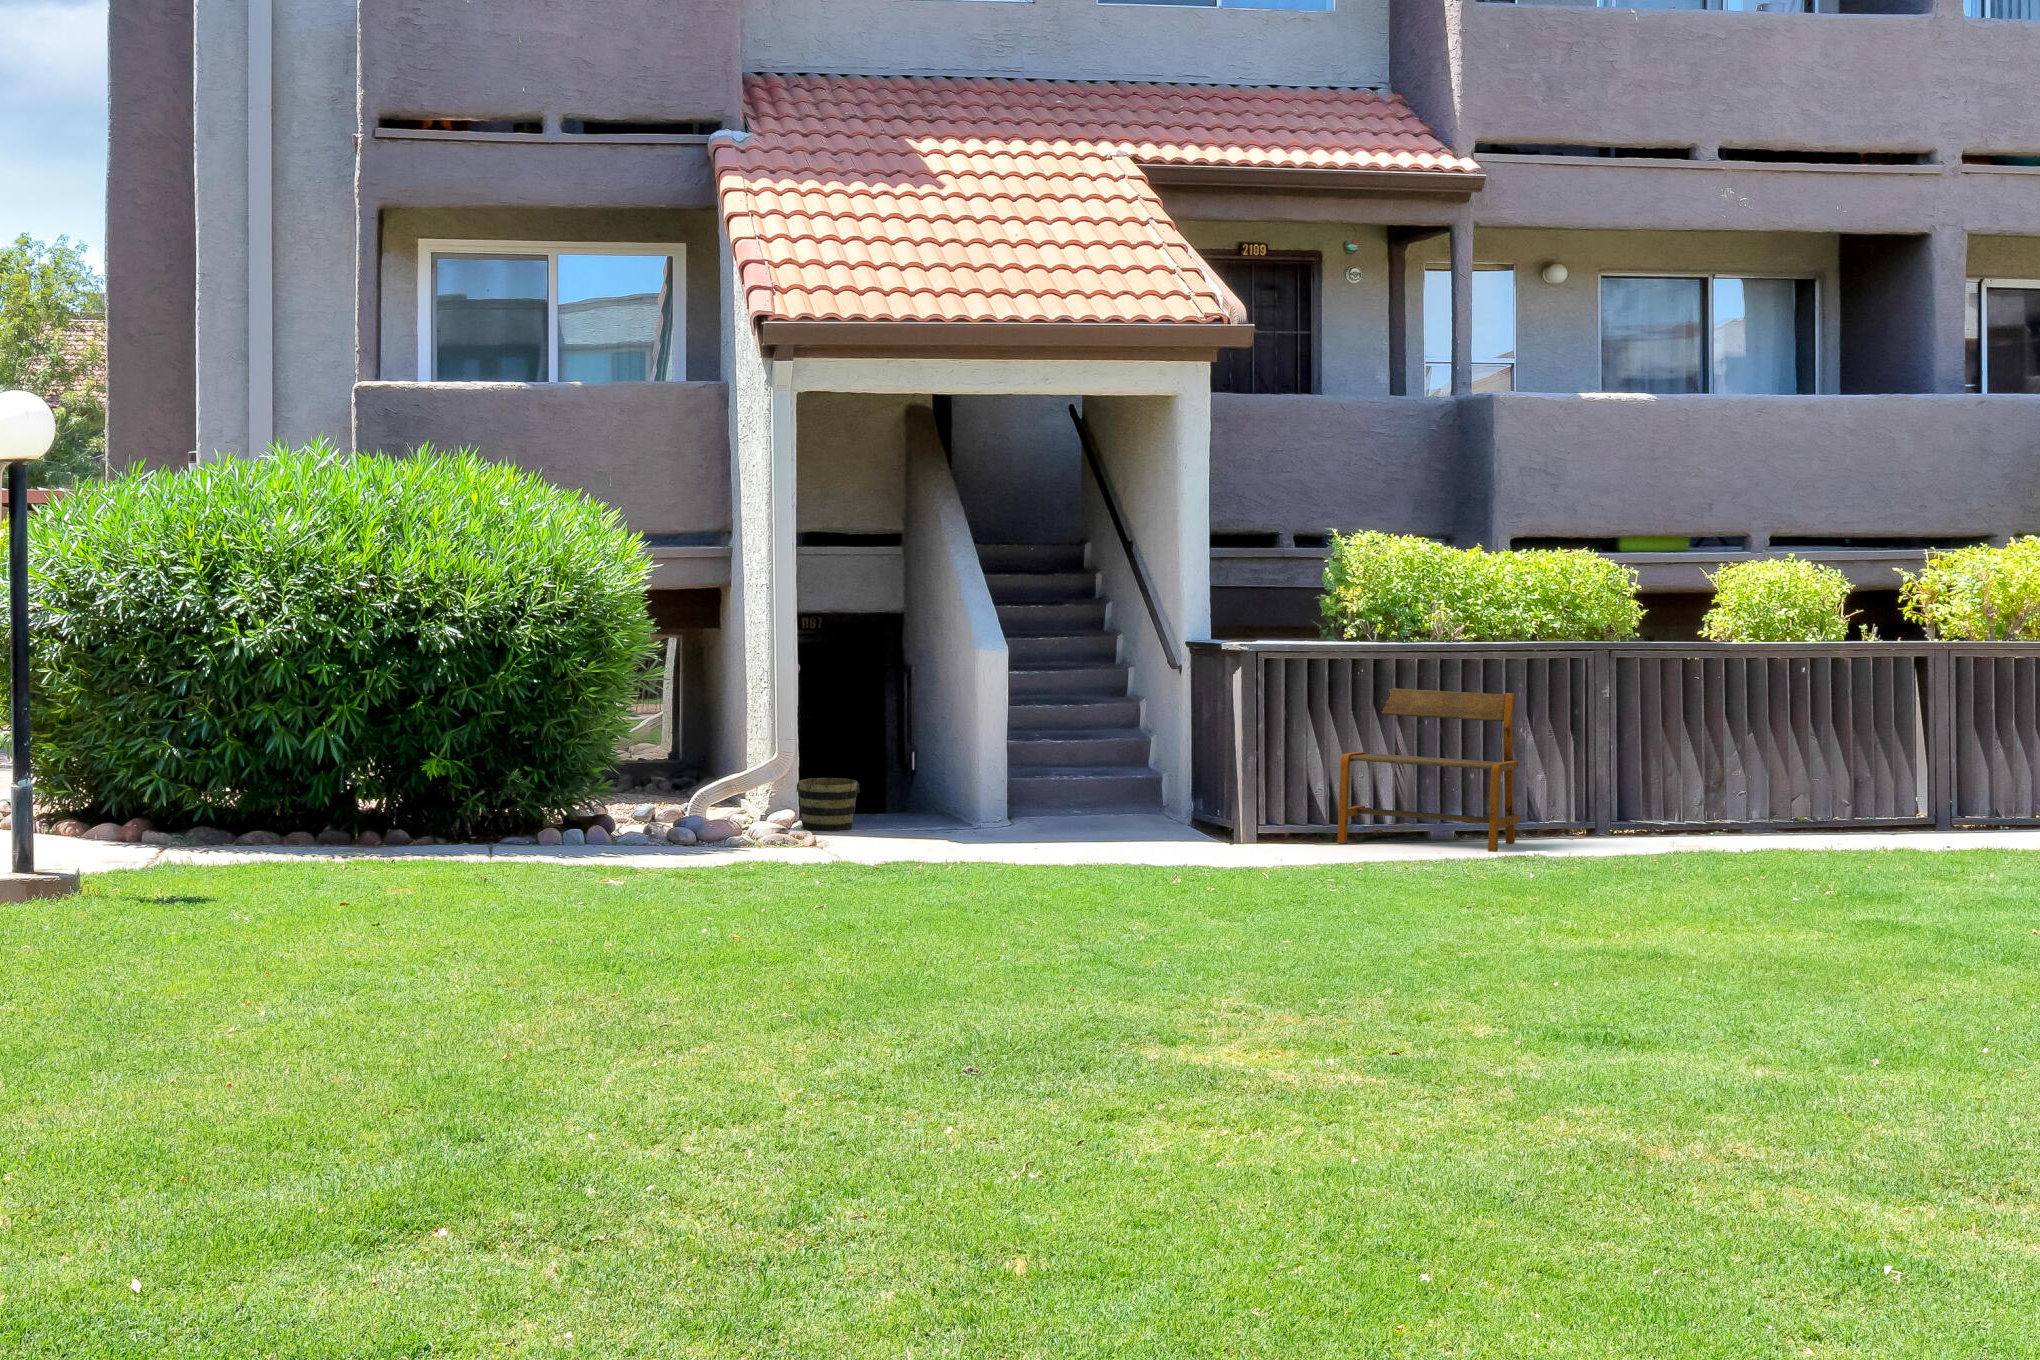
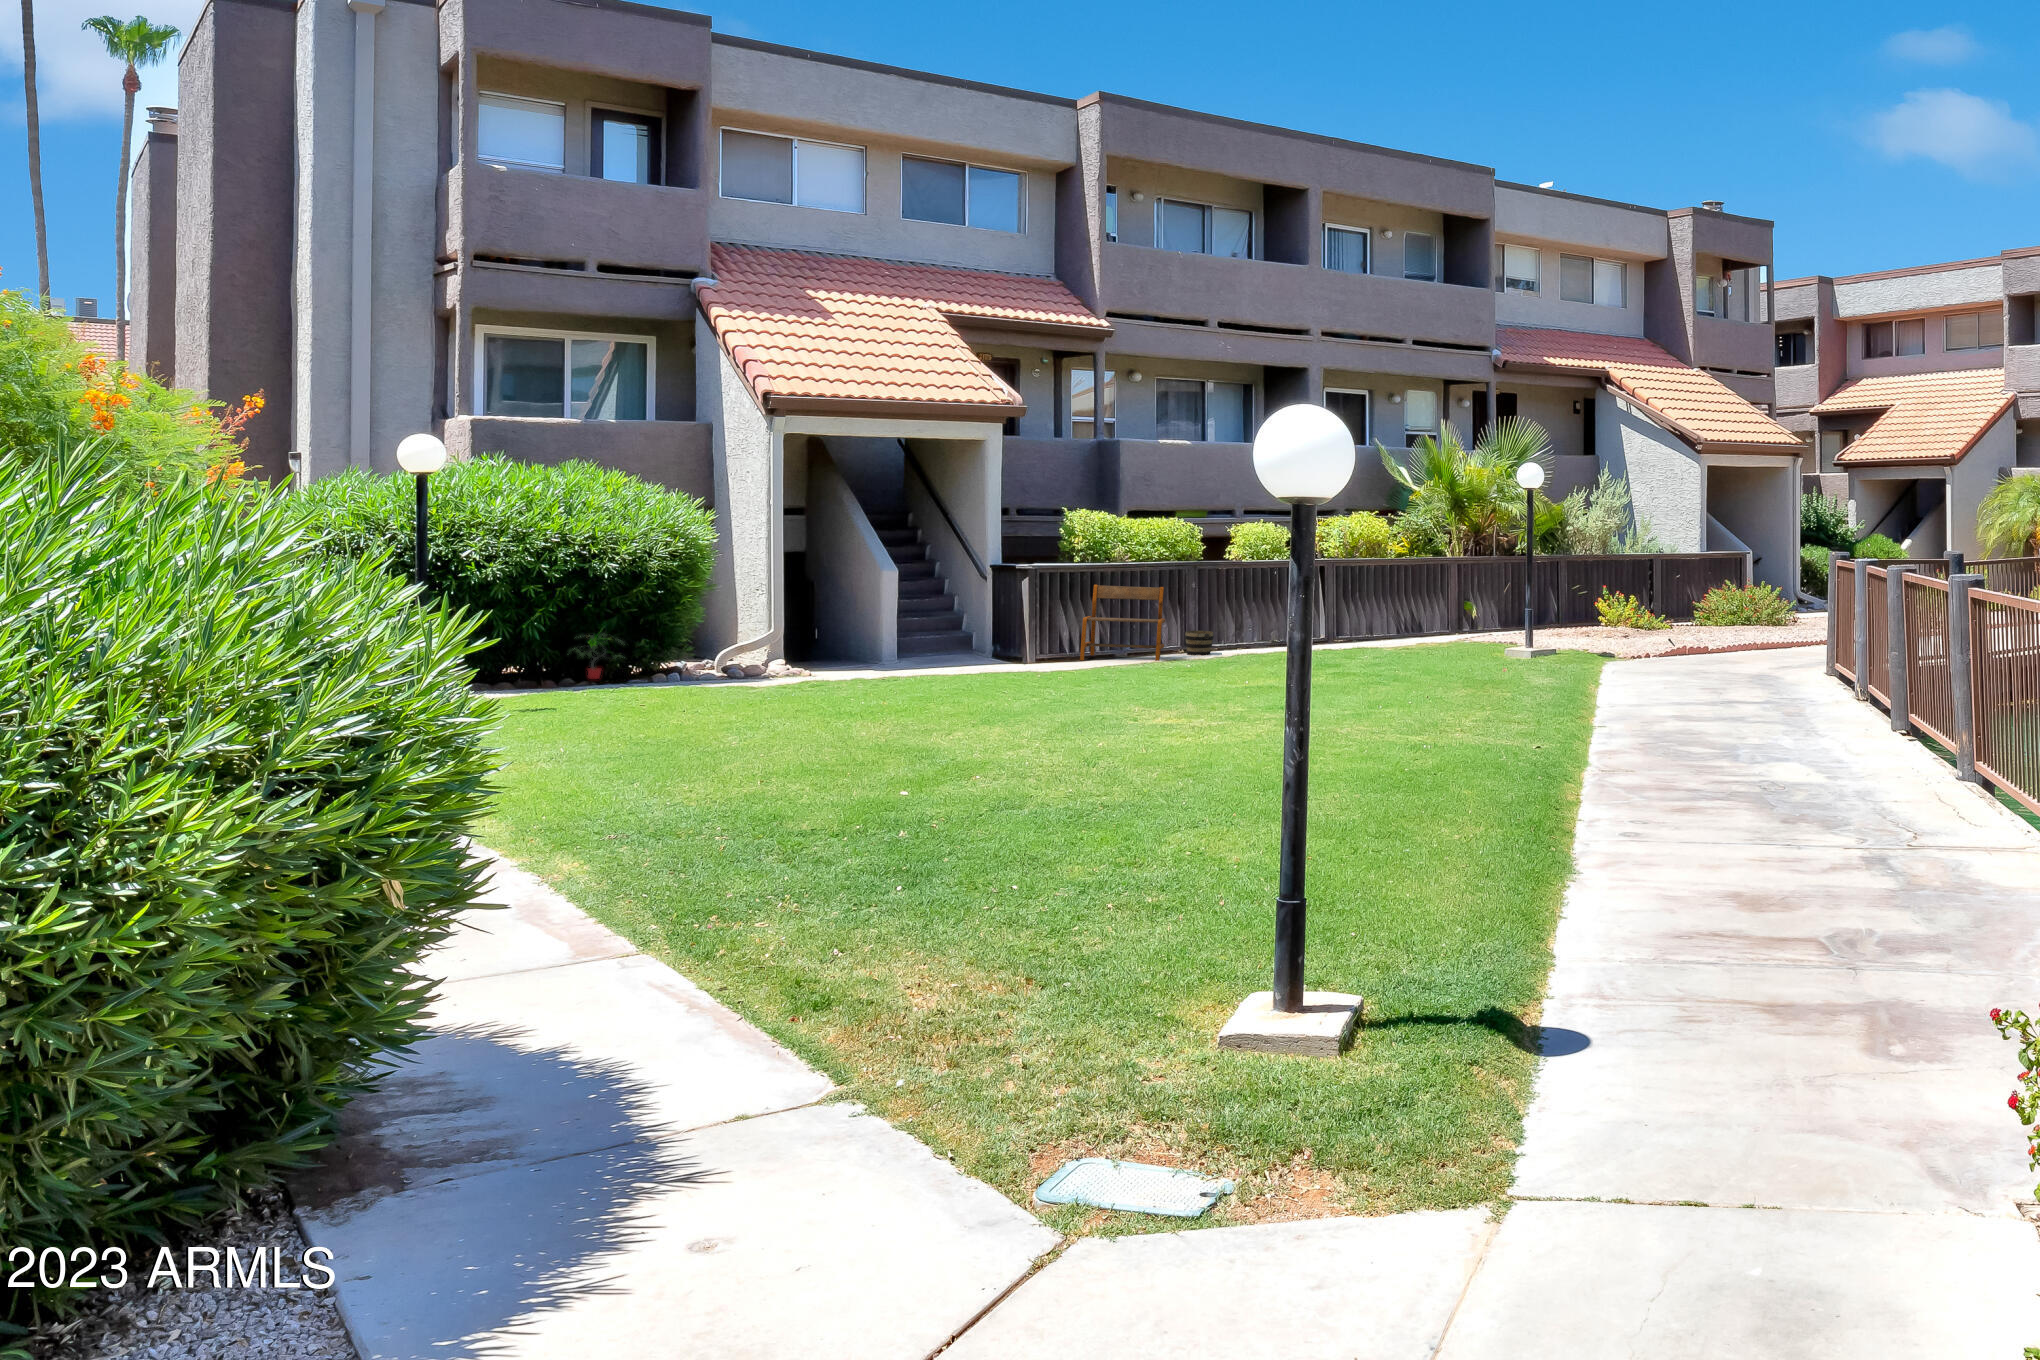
potted plant: none [393,758,492,841] -> present [573,634,623,679]
bucket: present [796,778,859,831] -> present [1185,631,1214,655]

